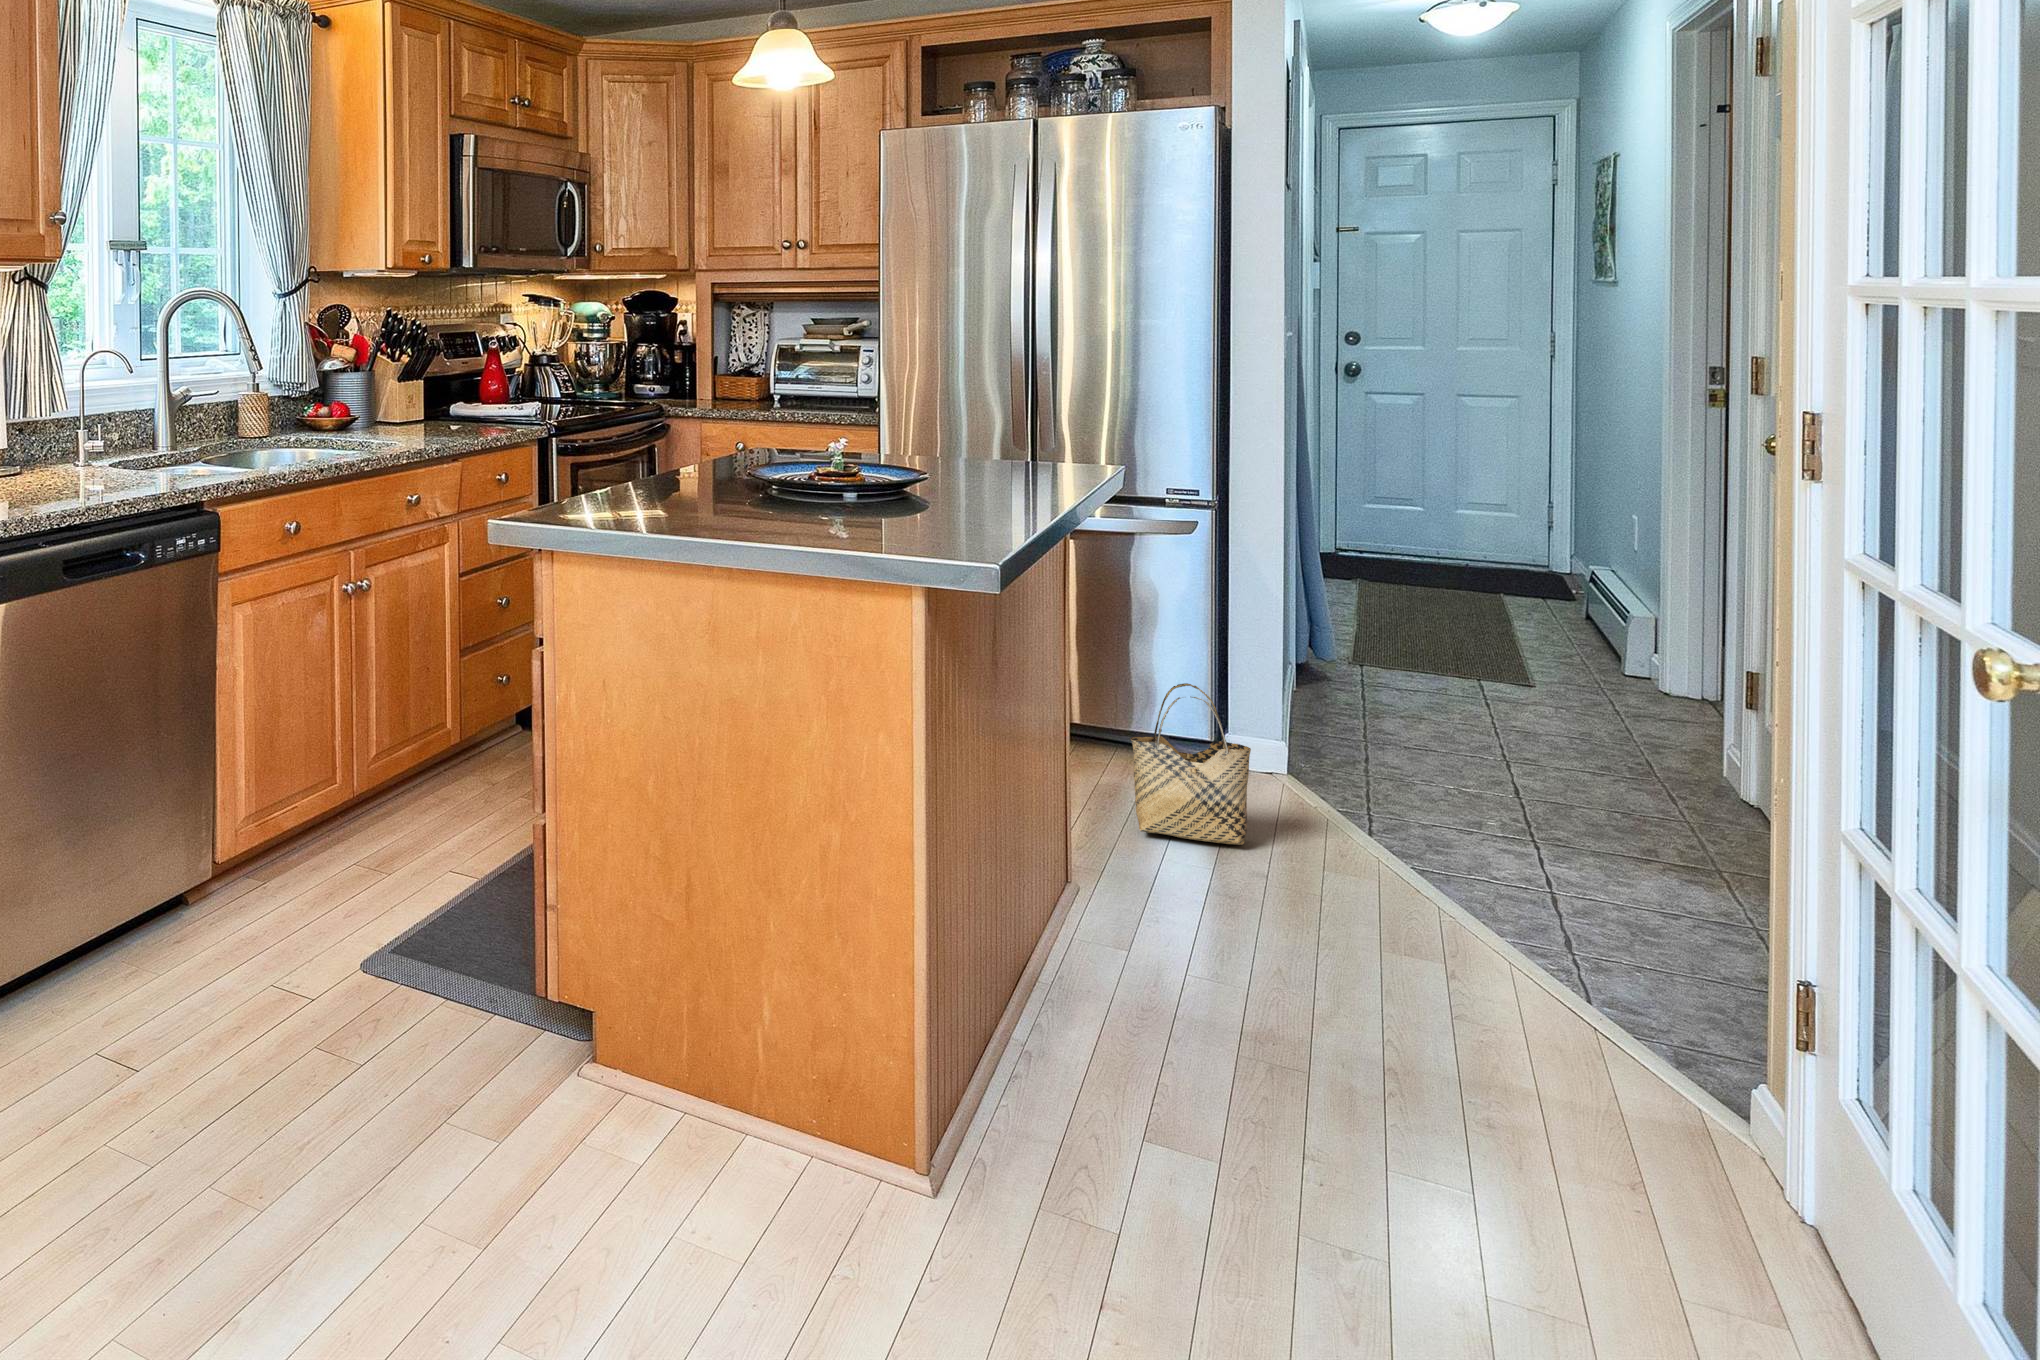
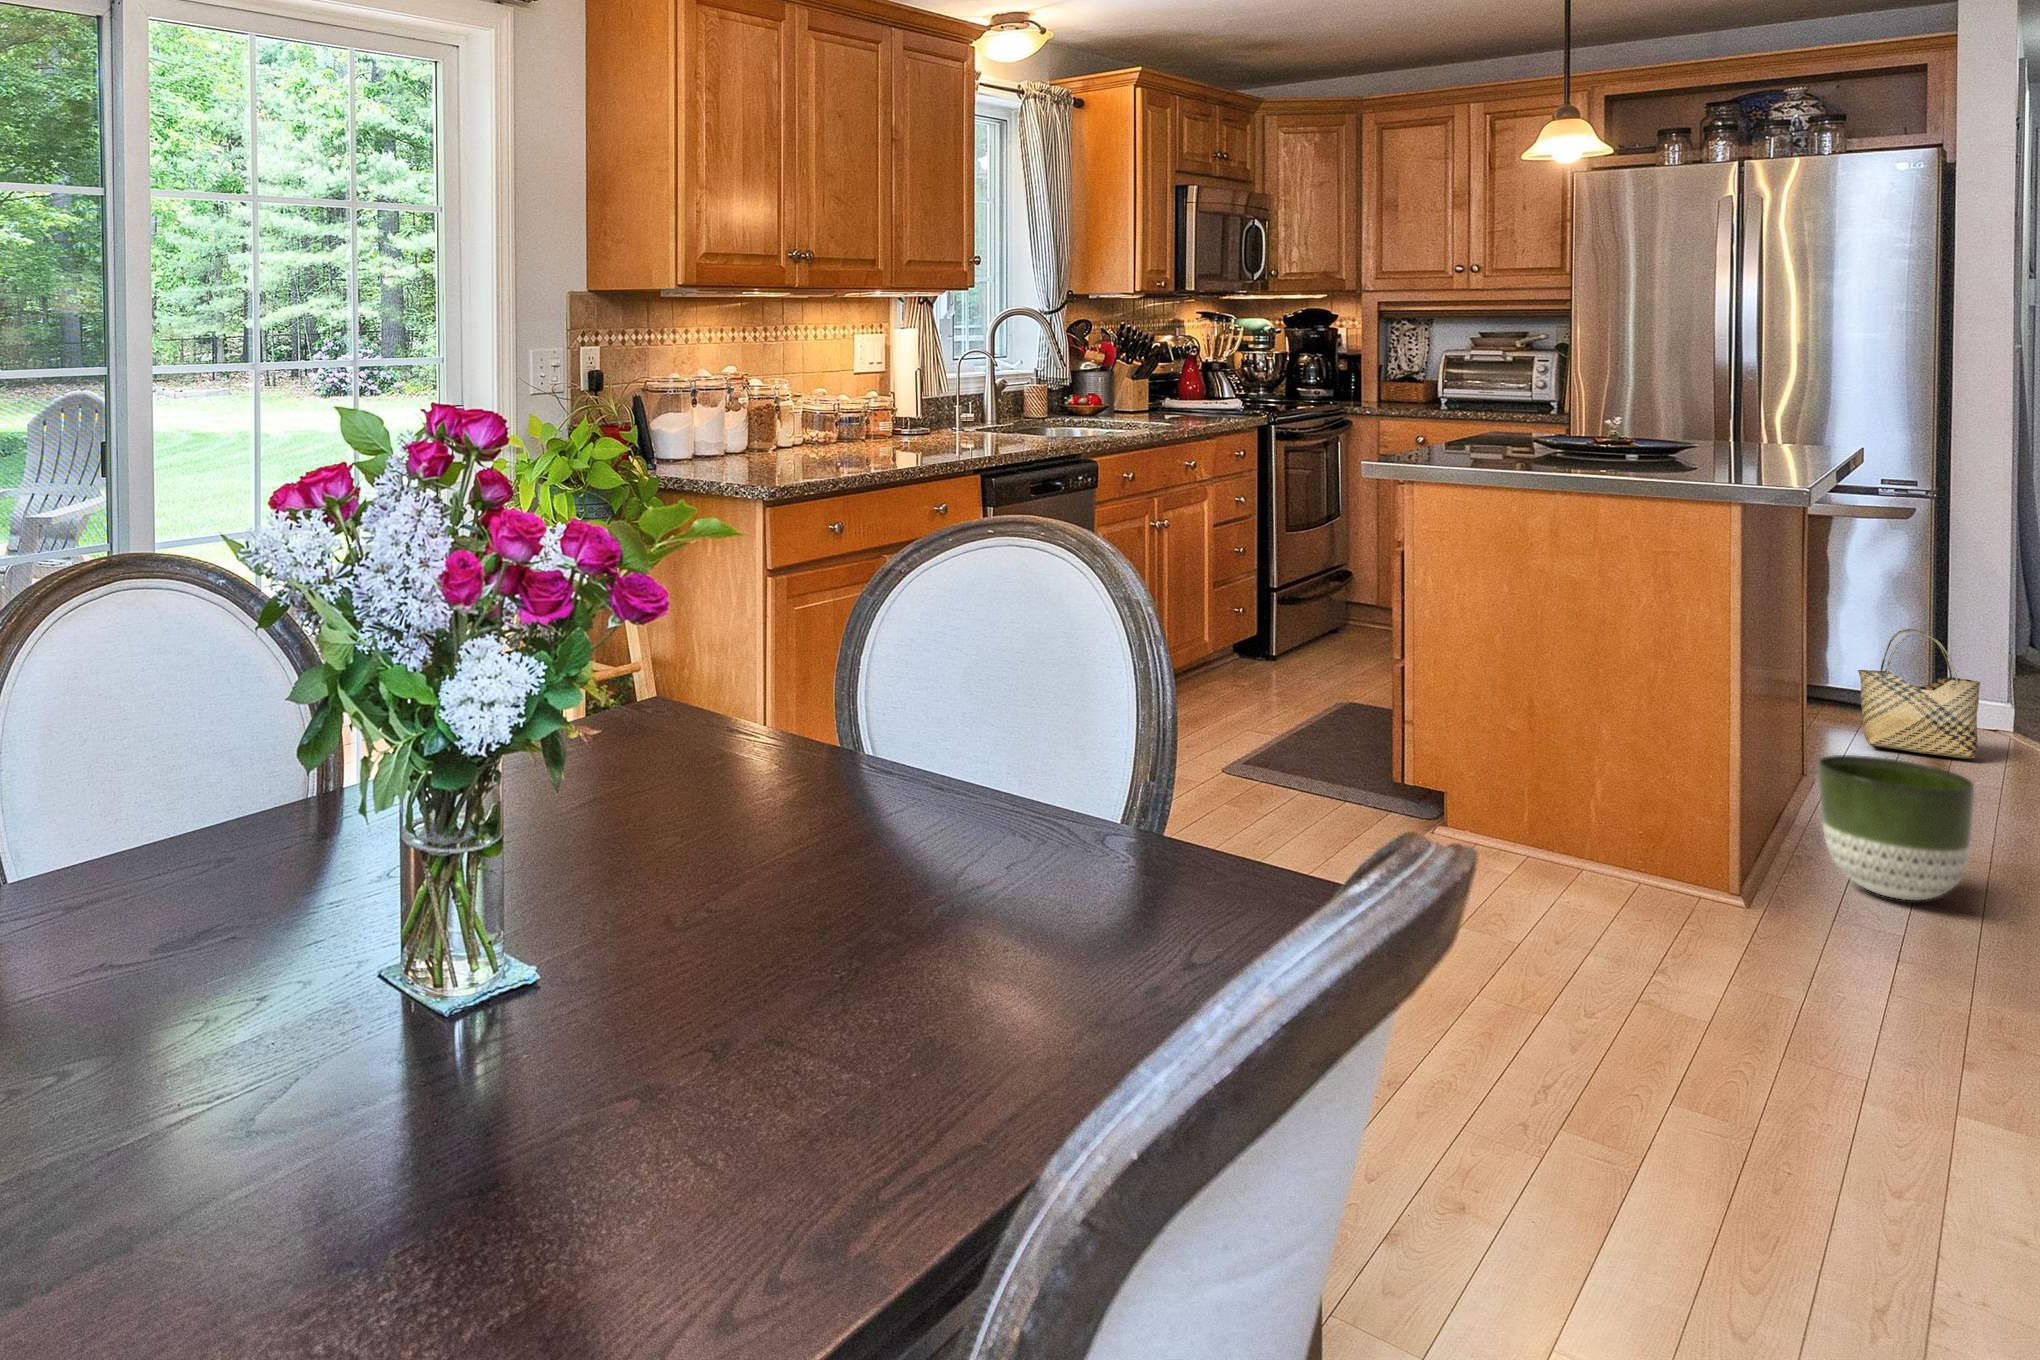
planter: none [1017,954,1201,1194] -> present [1818,755,1974,901]

